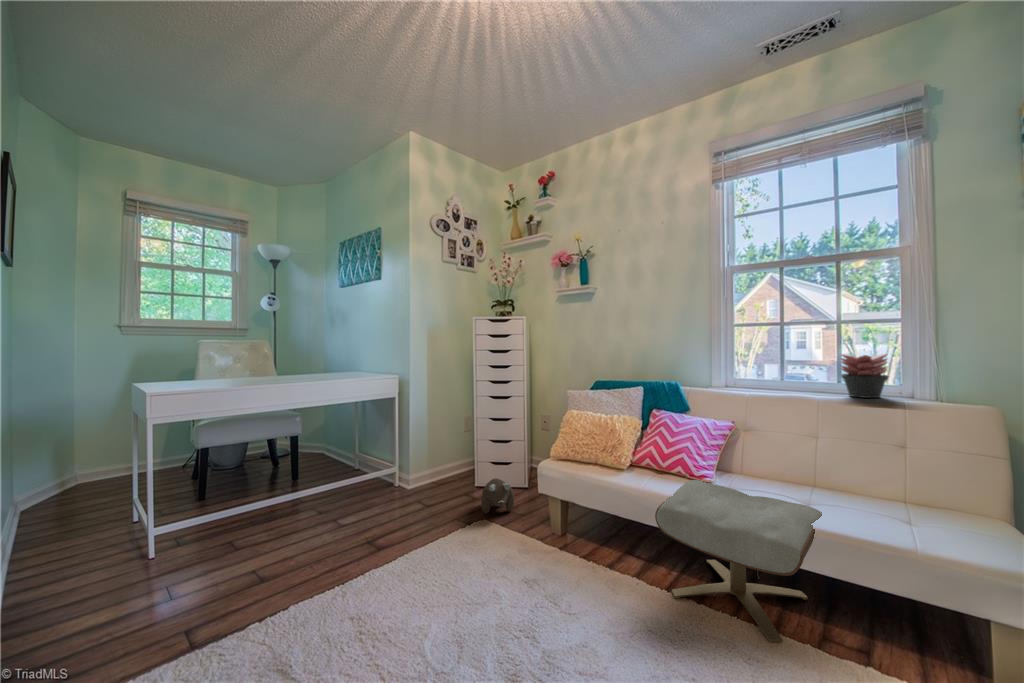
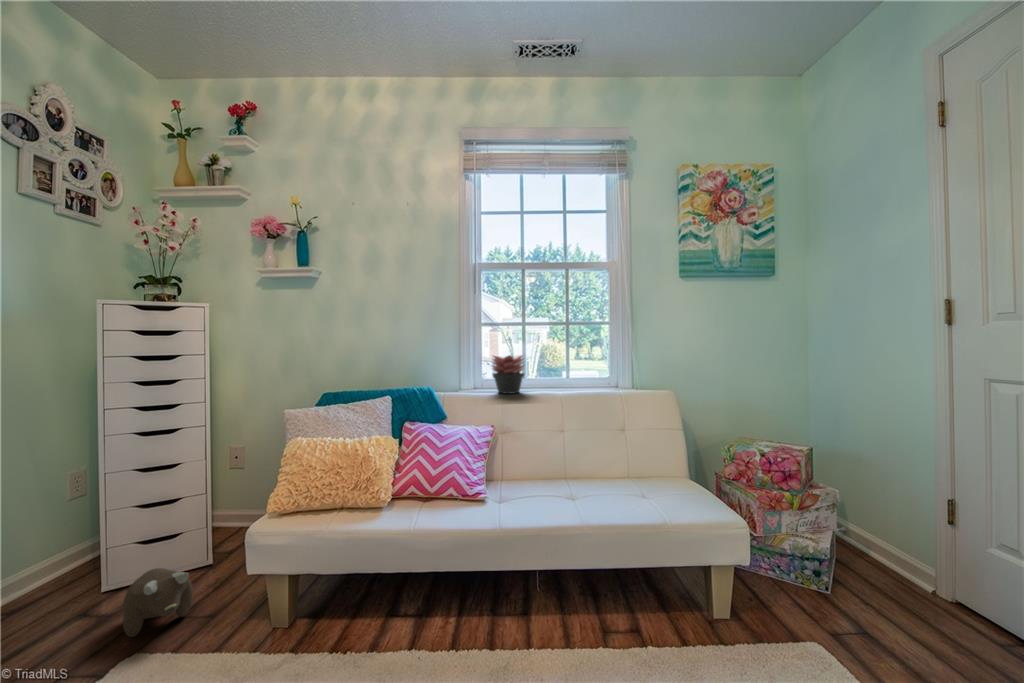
succulent plant: present [841,354,888,398] -> present [492,355,524,394]
ottoman: present [655,480,822,642] -> none [440,500,599,661]

